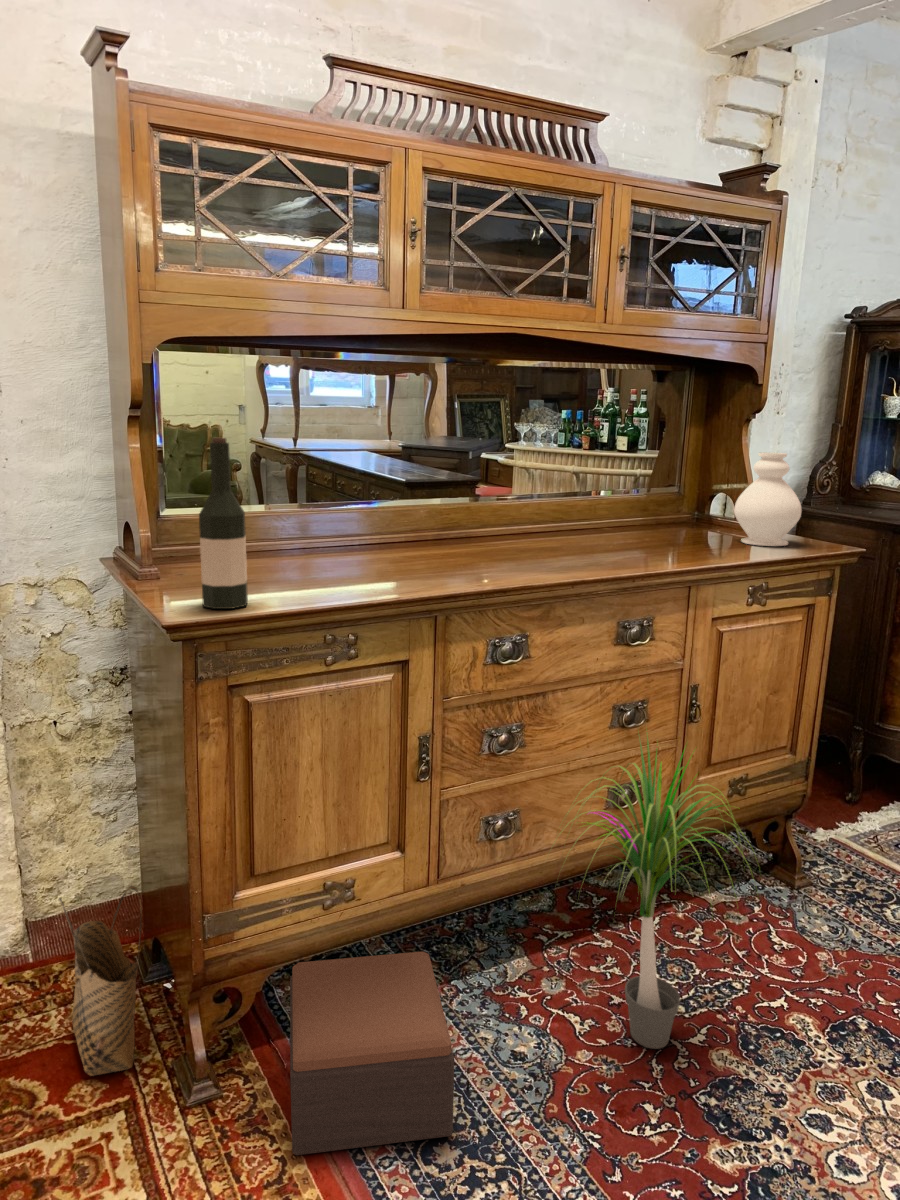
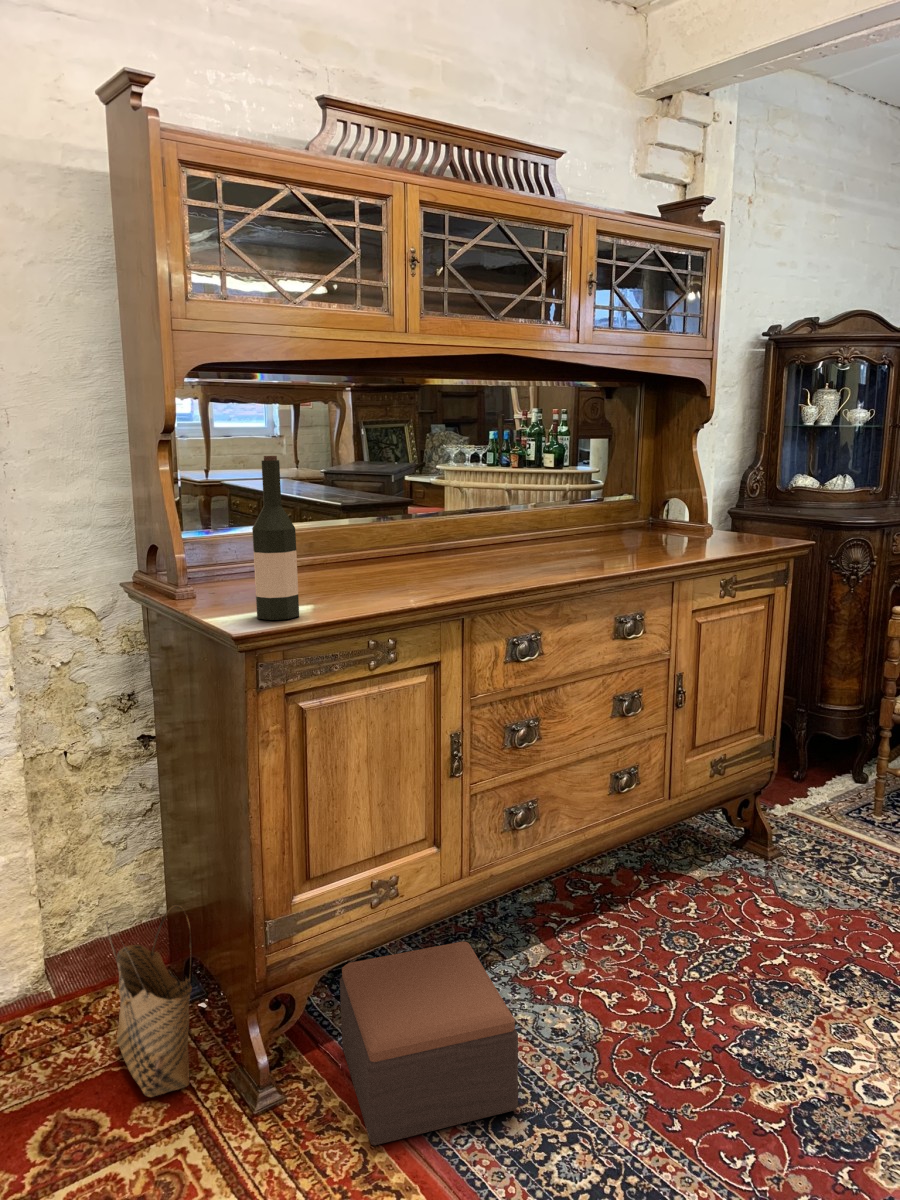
decorative vase: present [734,452,801,546] -> none [695,459,756,544]
potted plant: present [573,737,745,1049] -> none [571,709,774,1012]

